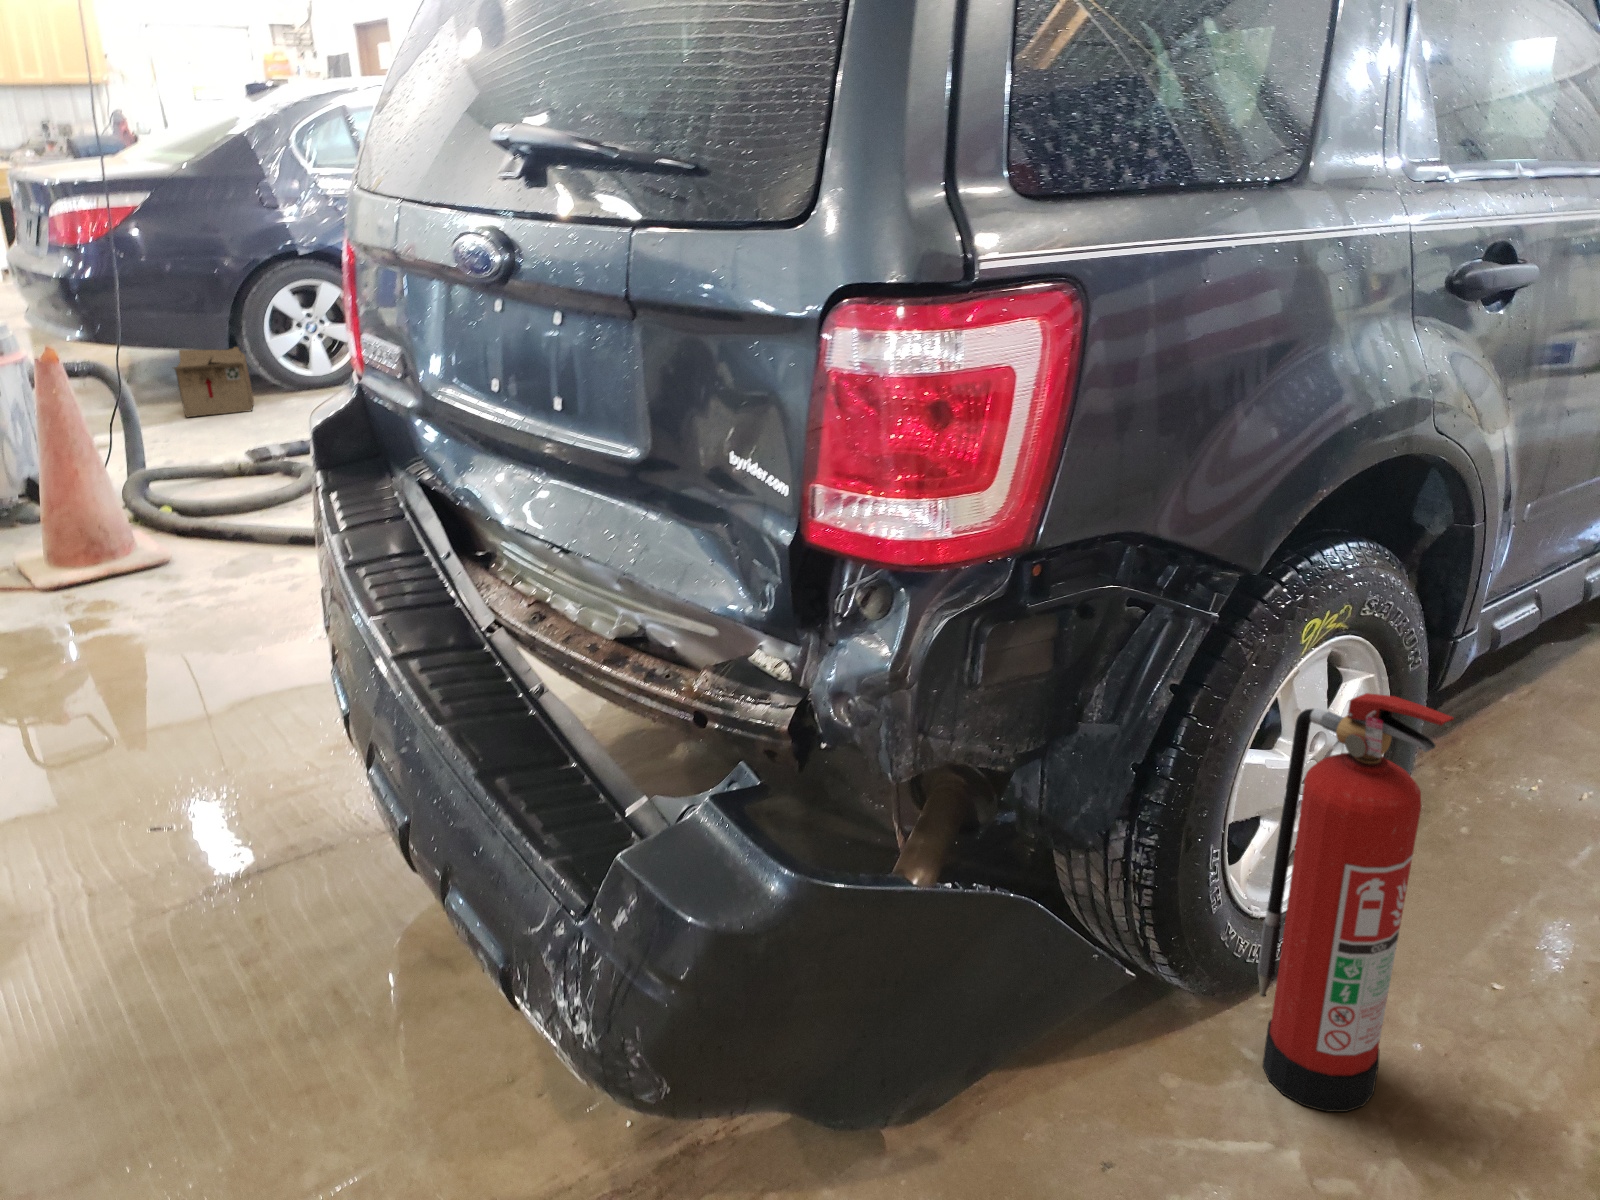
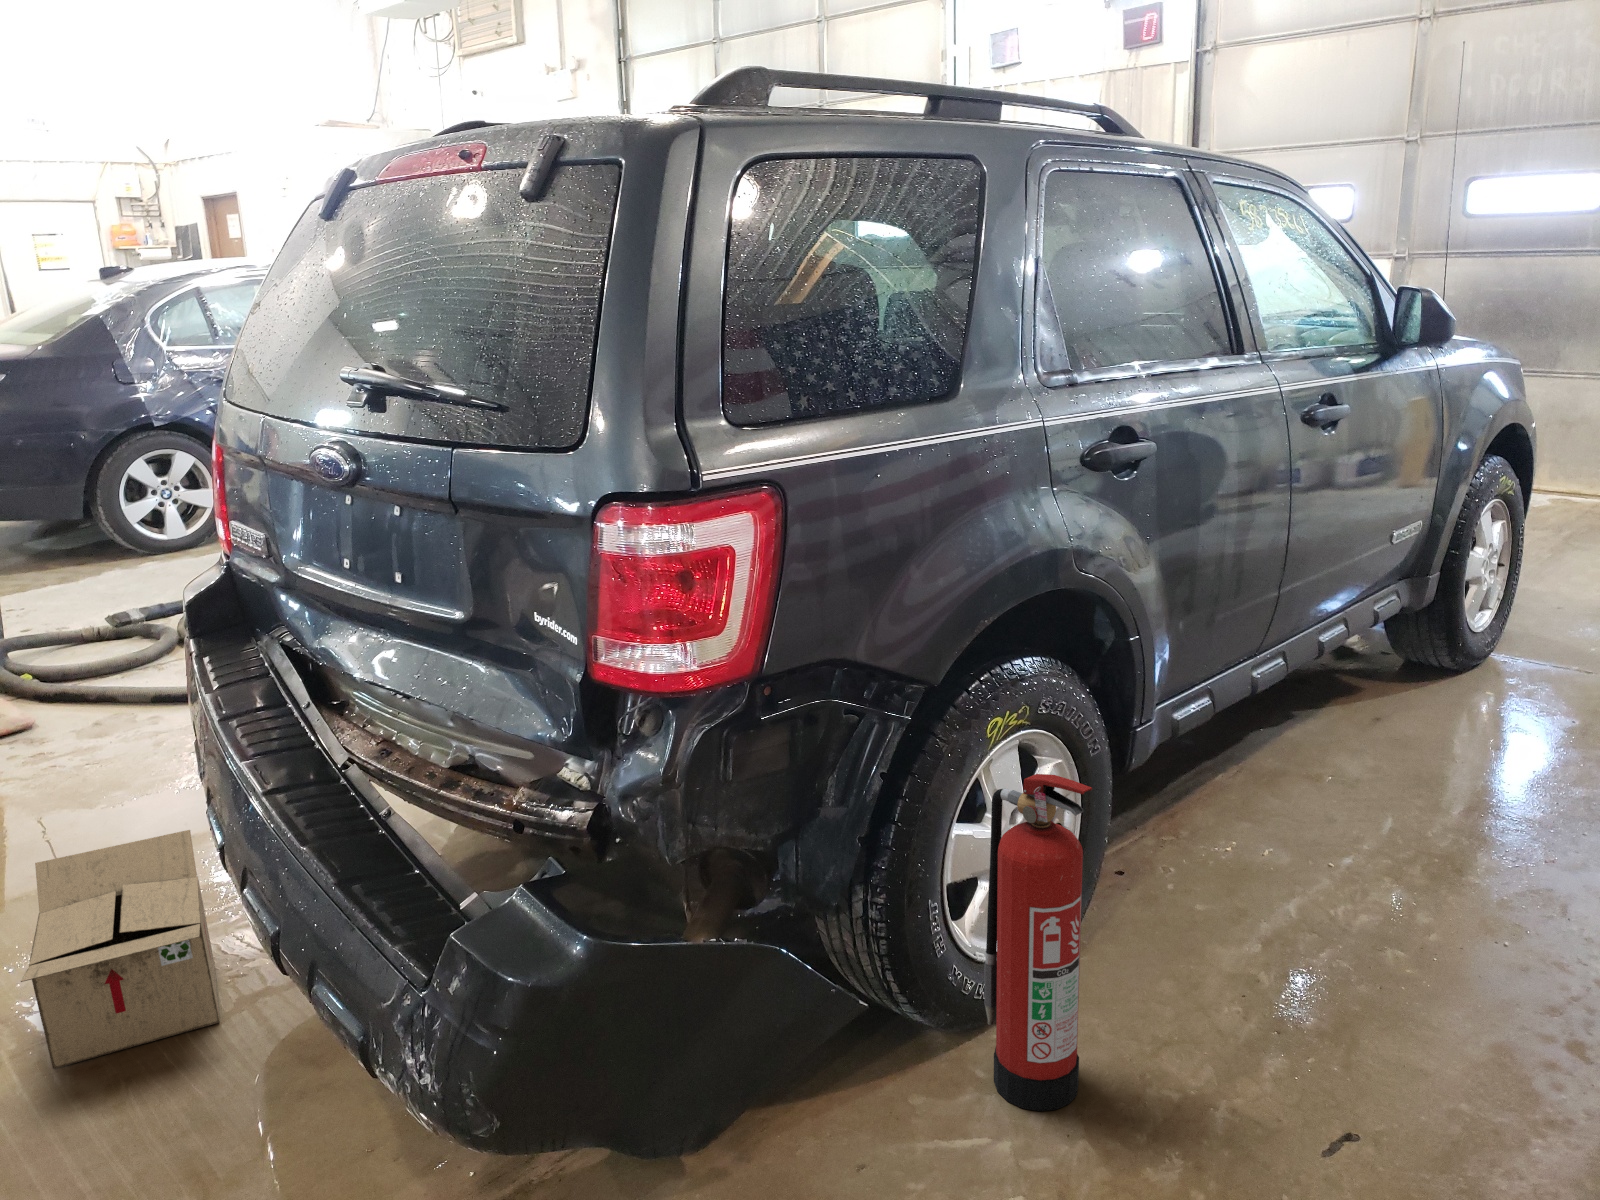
cardboard box: present [174,347,254,417] -> present [21,830,220,1069]

